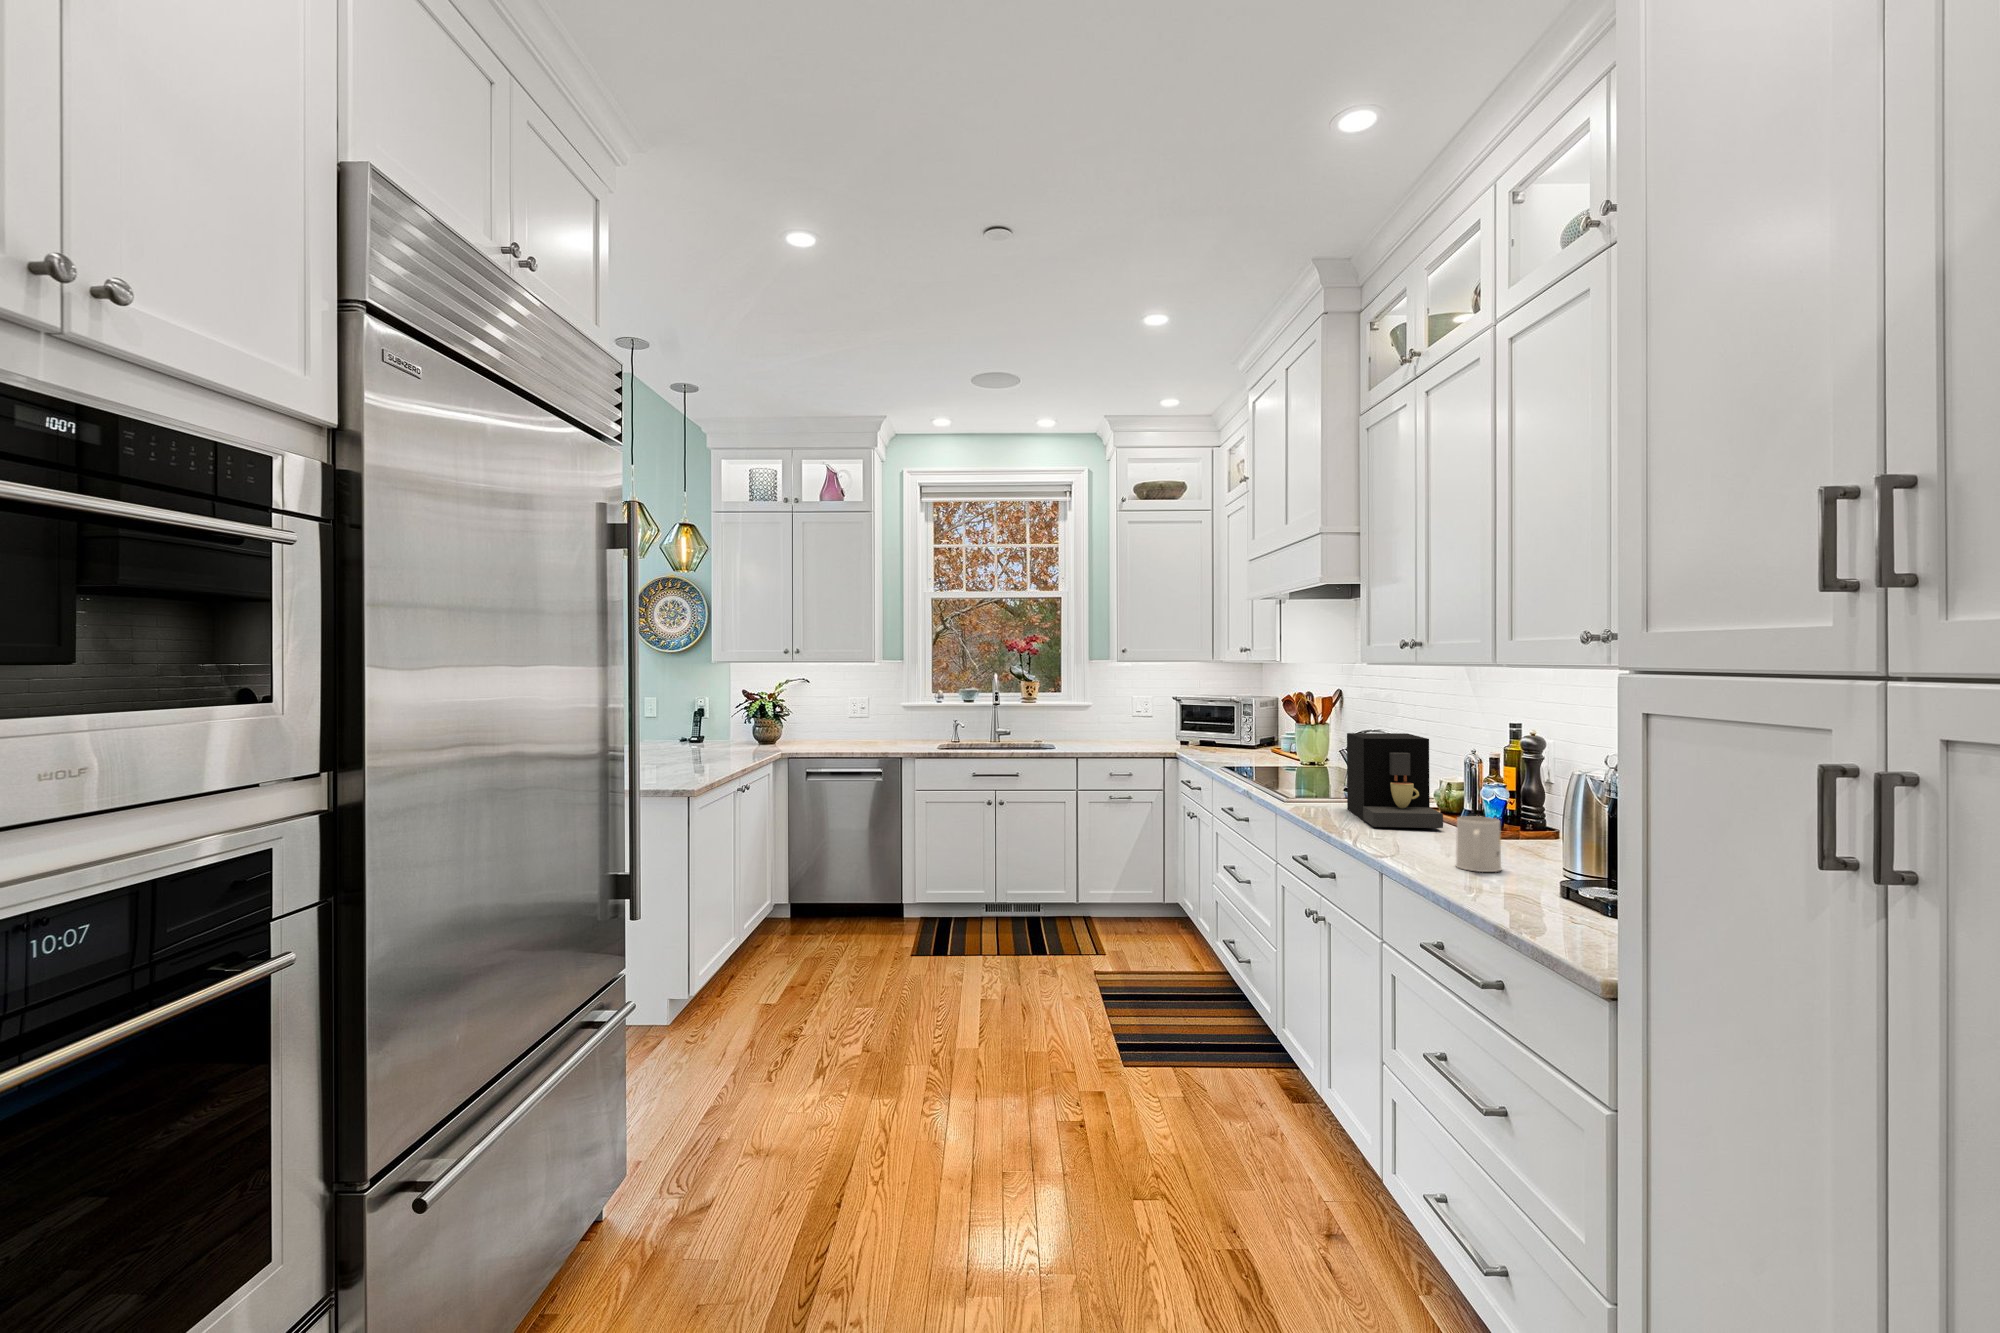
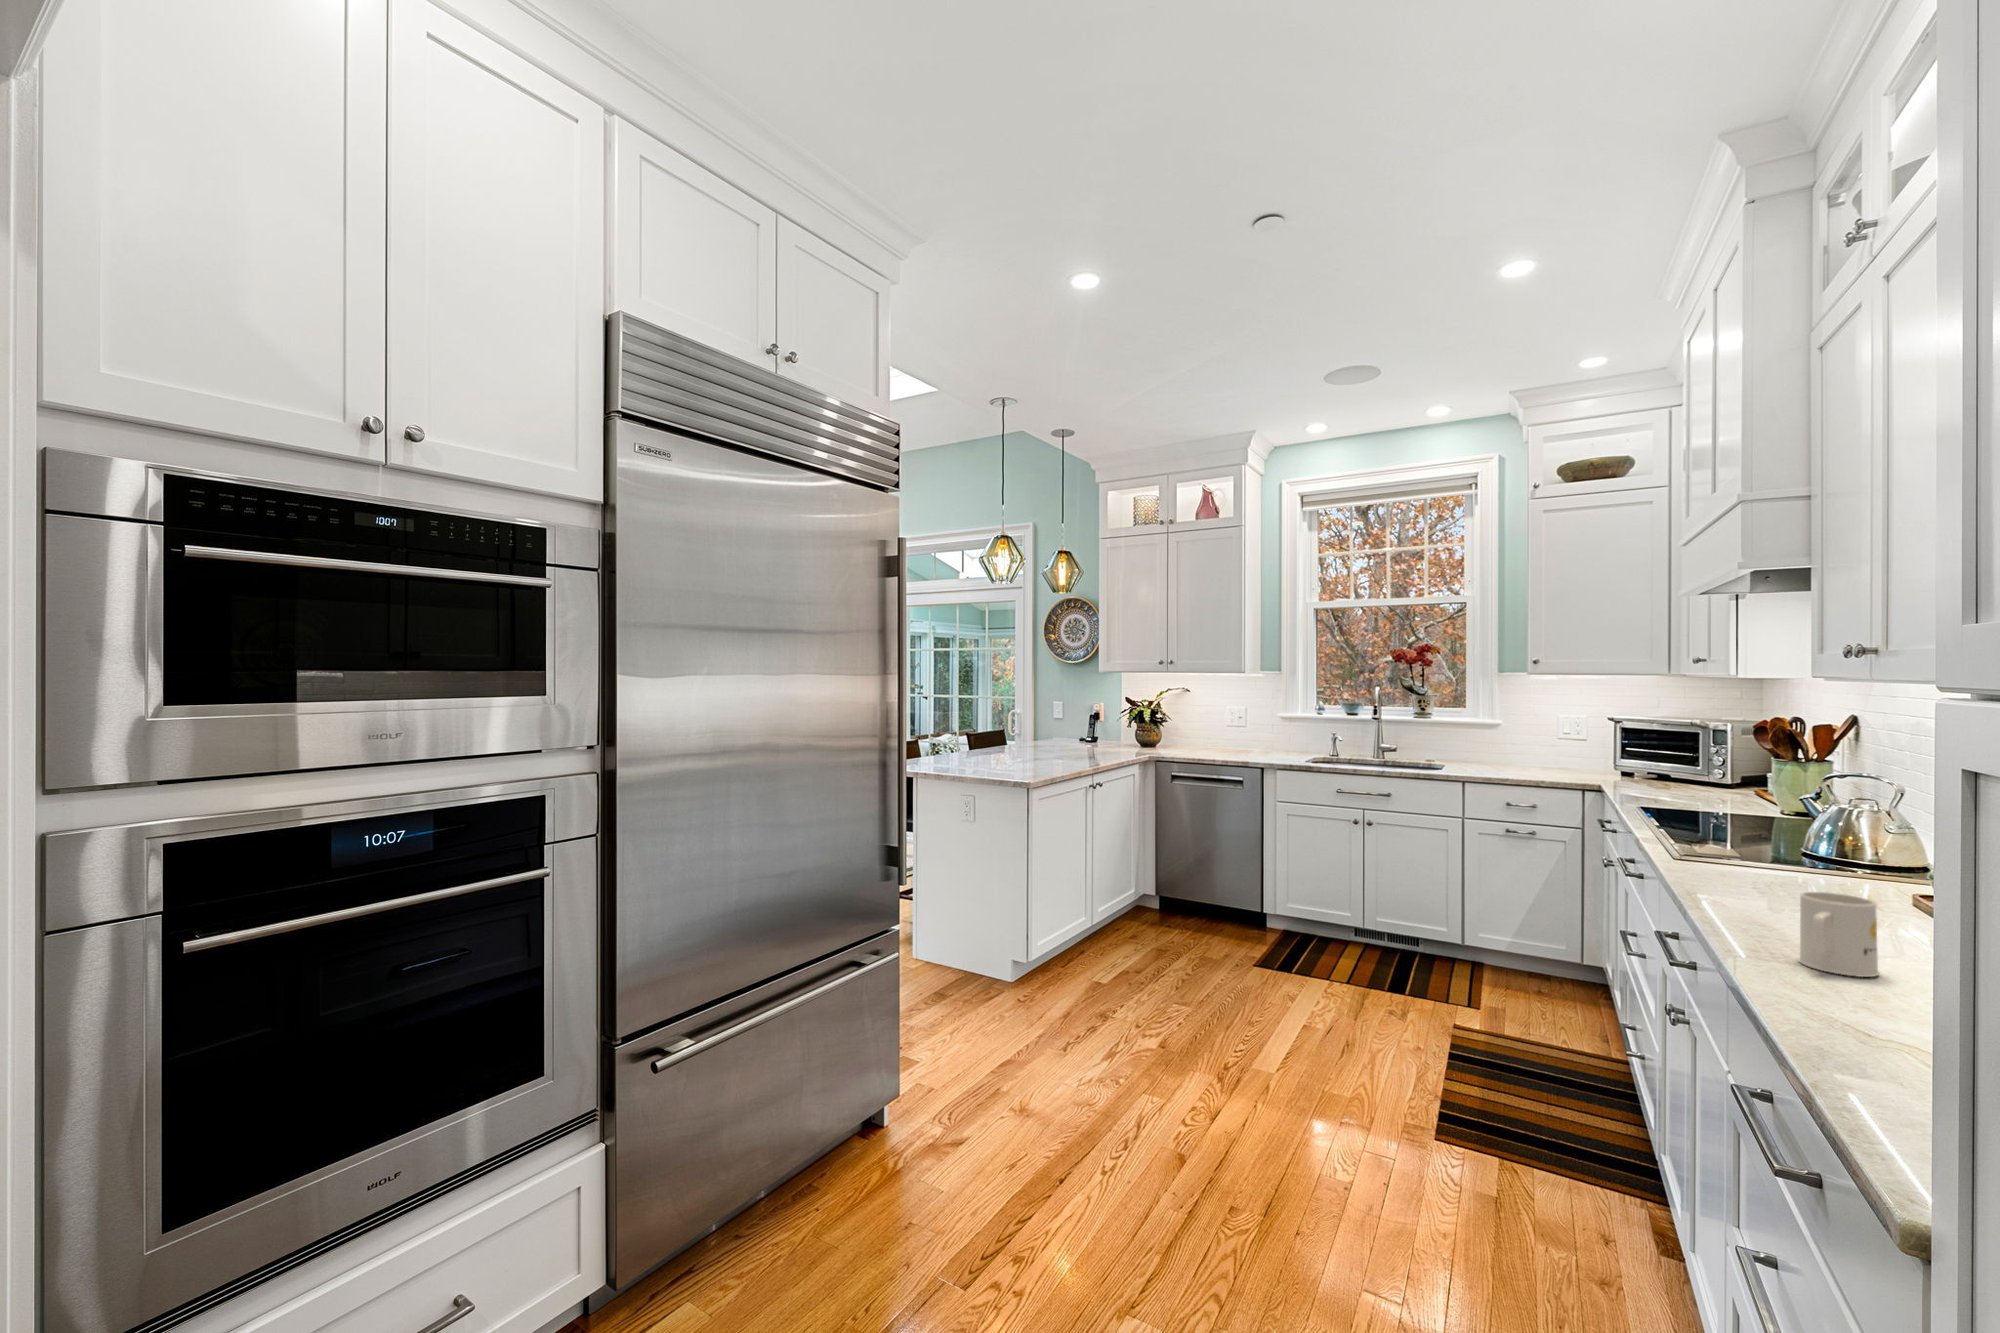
coffee maker: present [1347,733,1443,828] -> none [1738,768,1860,908]

